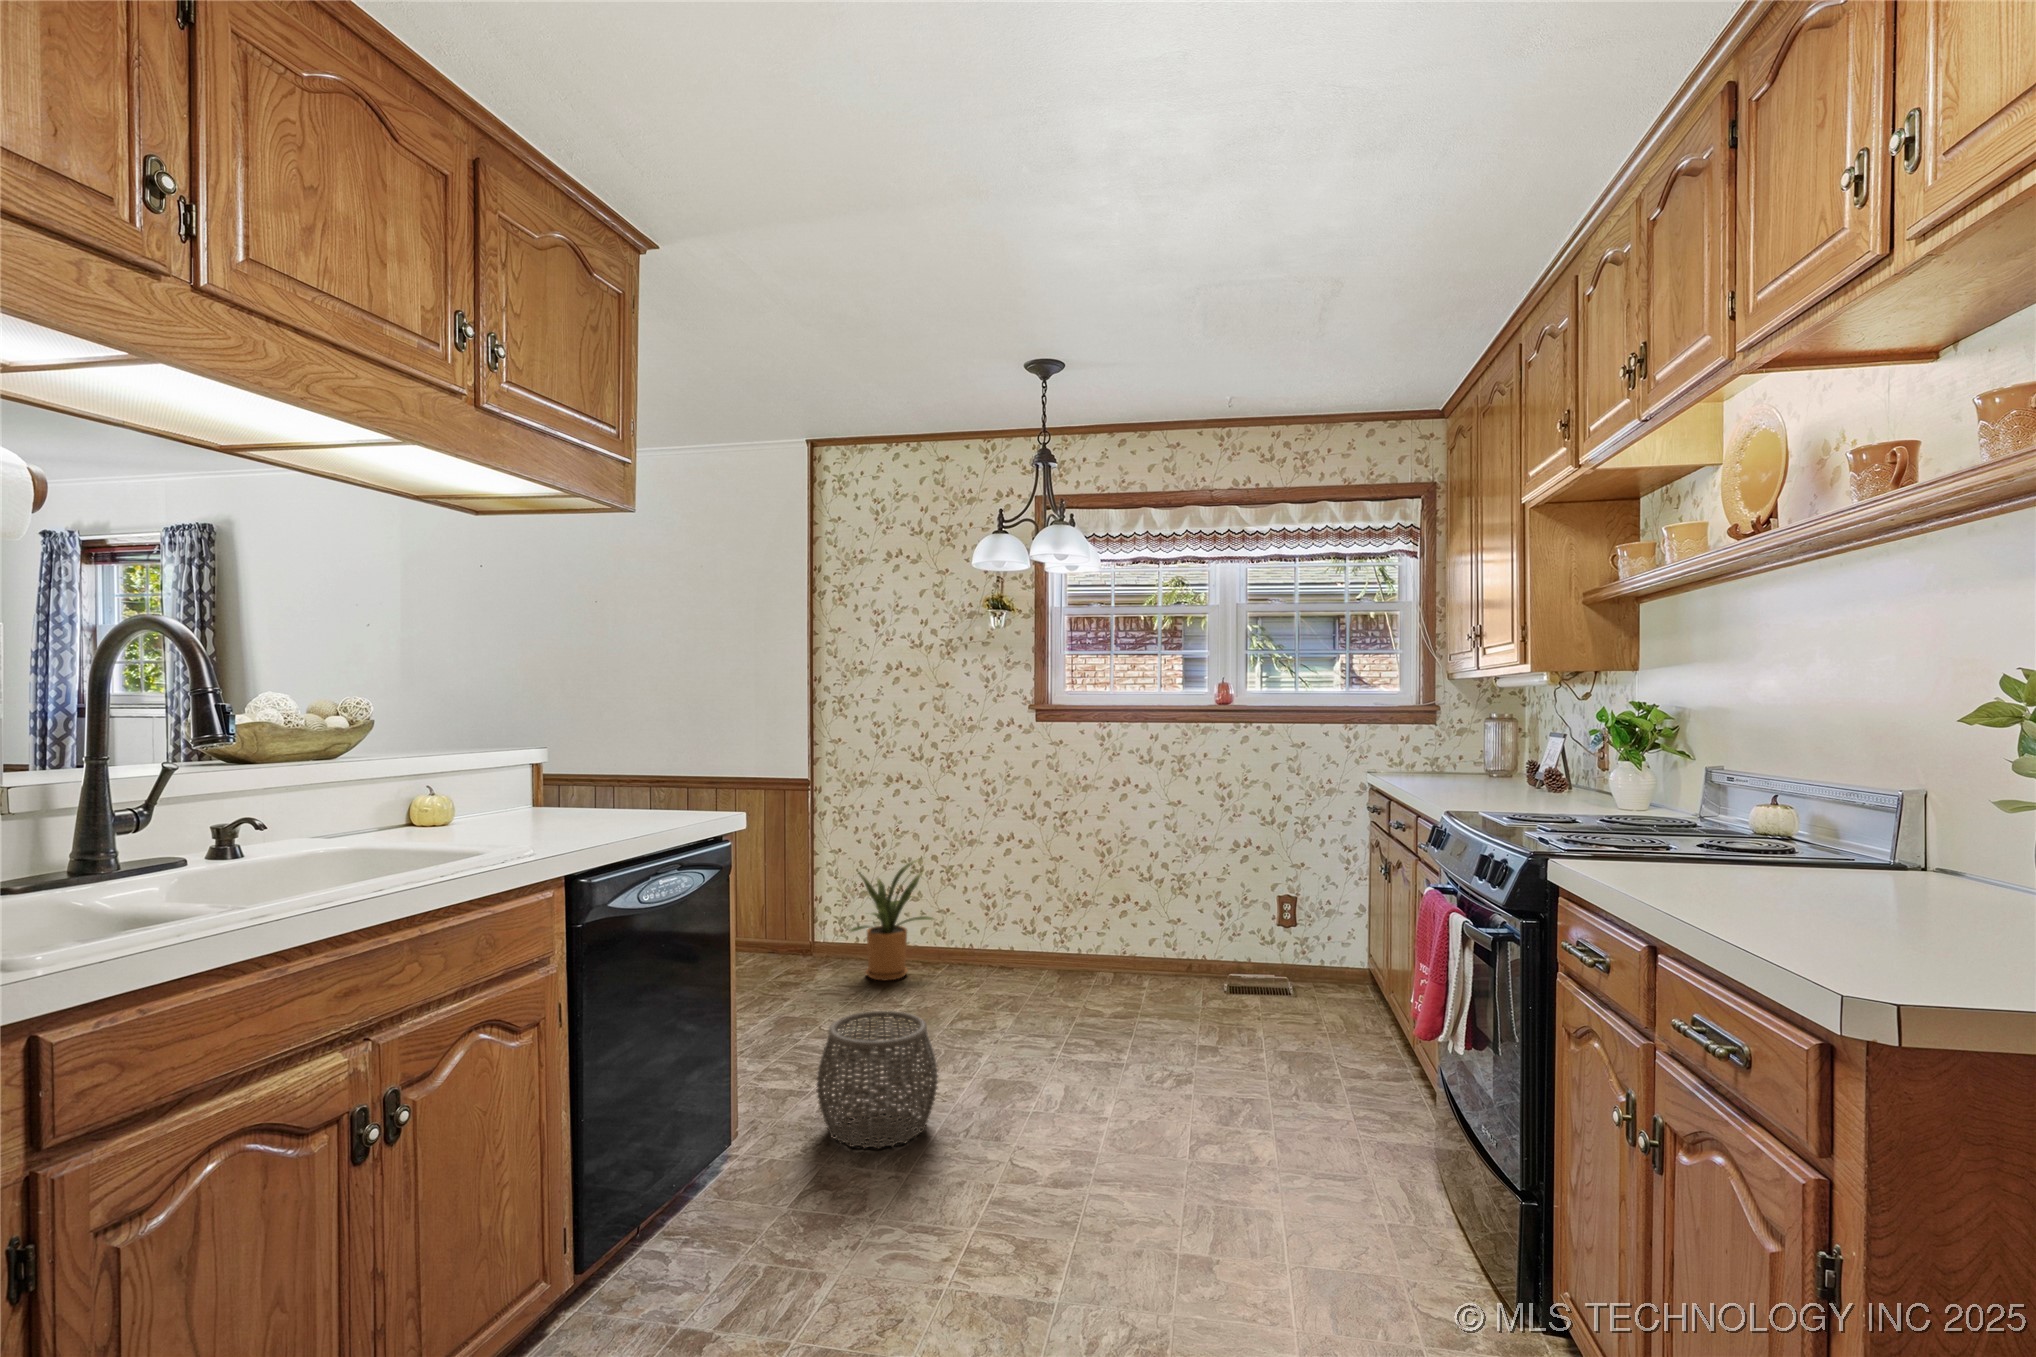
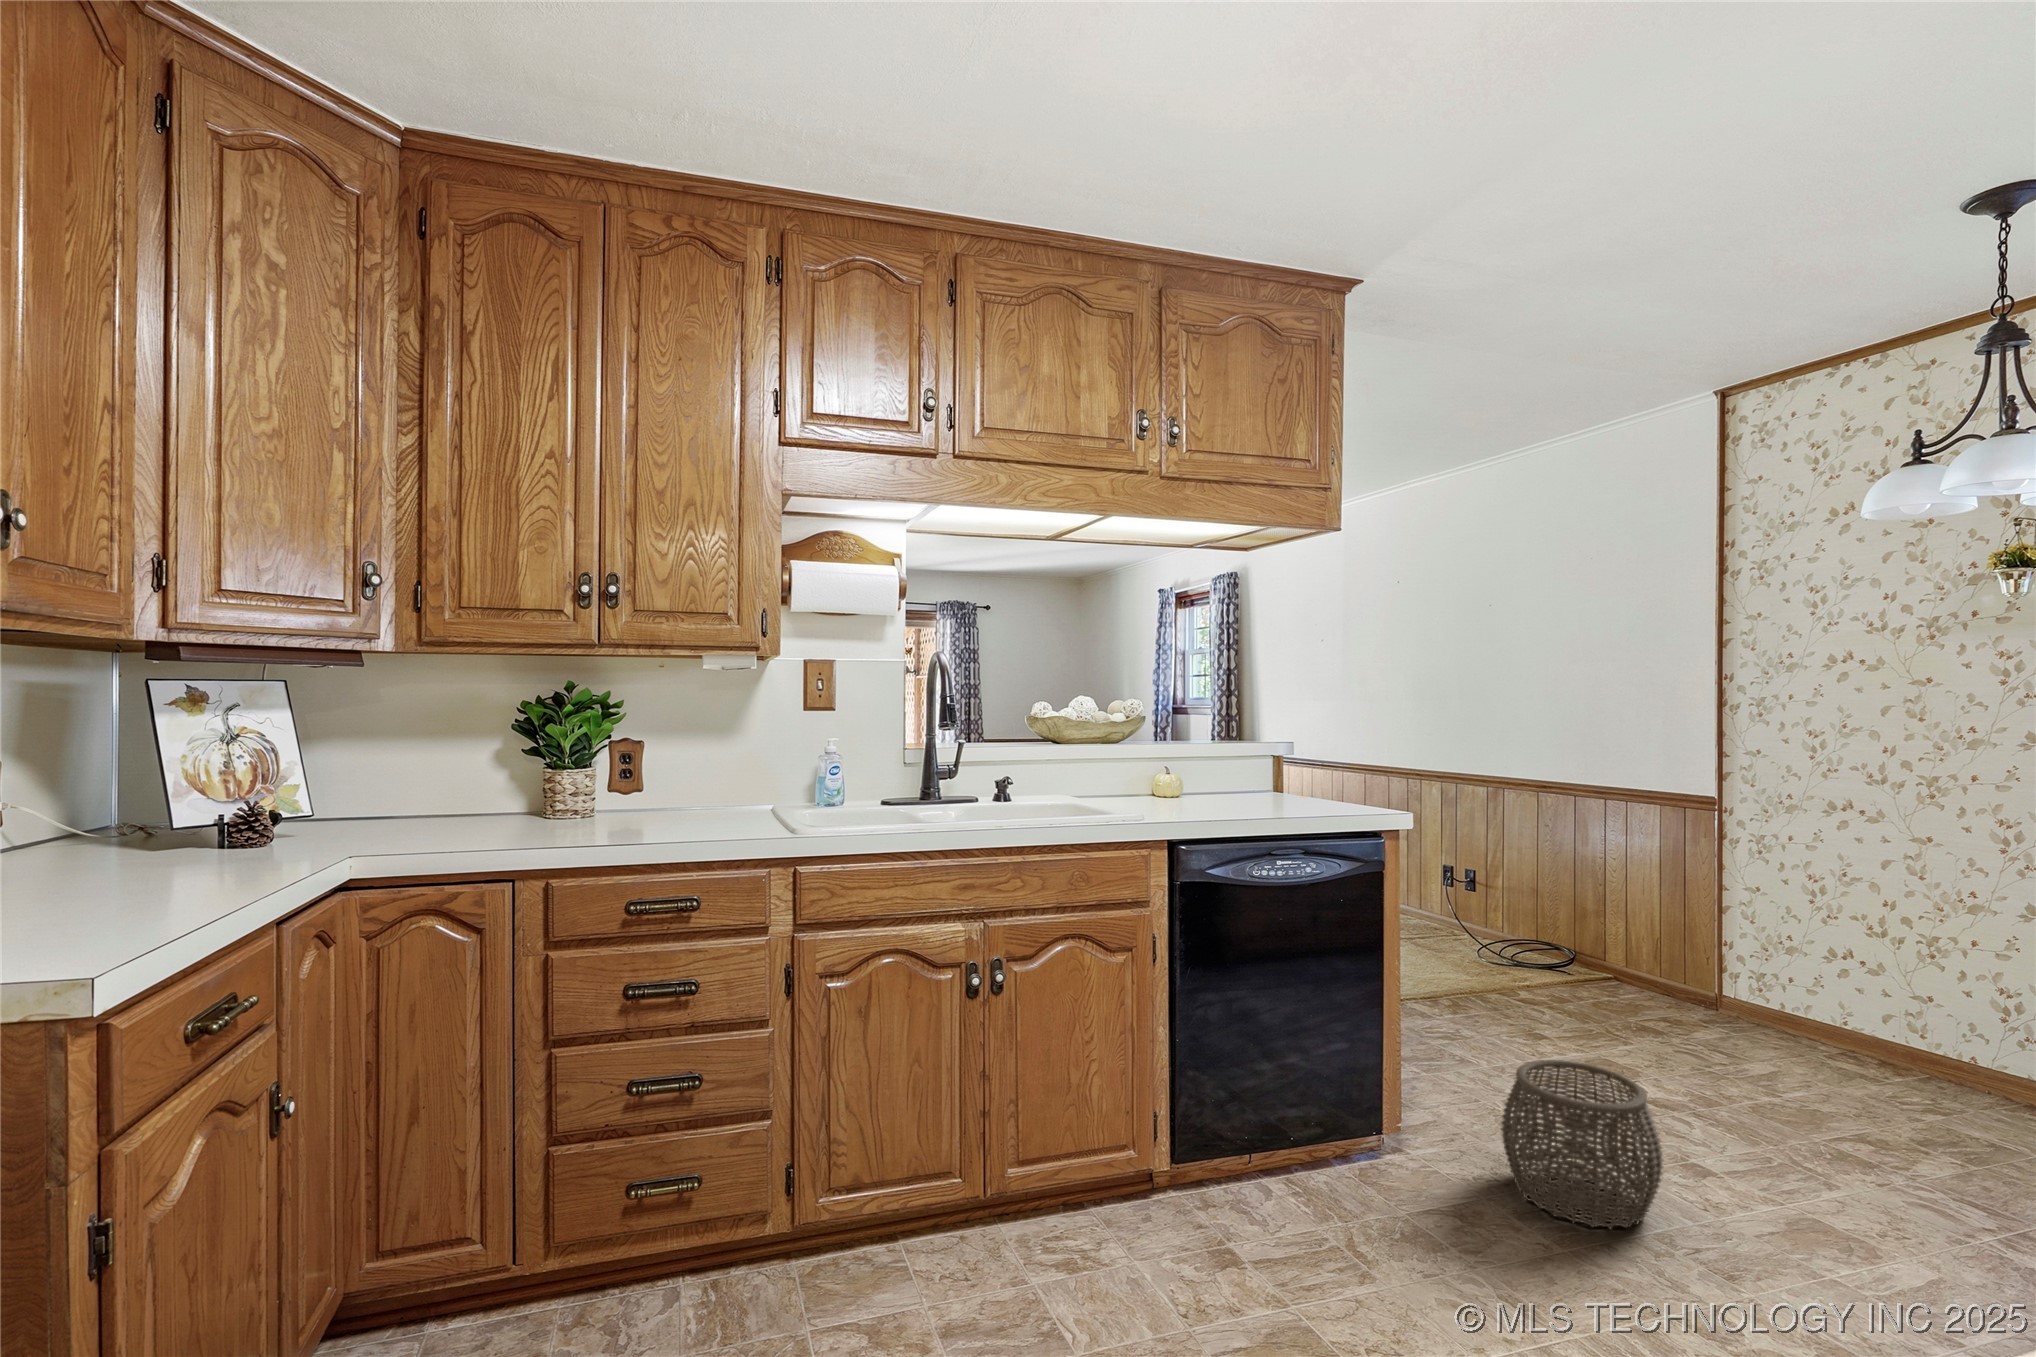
house plant: present [849,858,934,980] -> none [1713,914,1892,1067]

